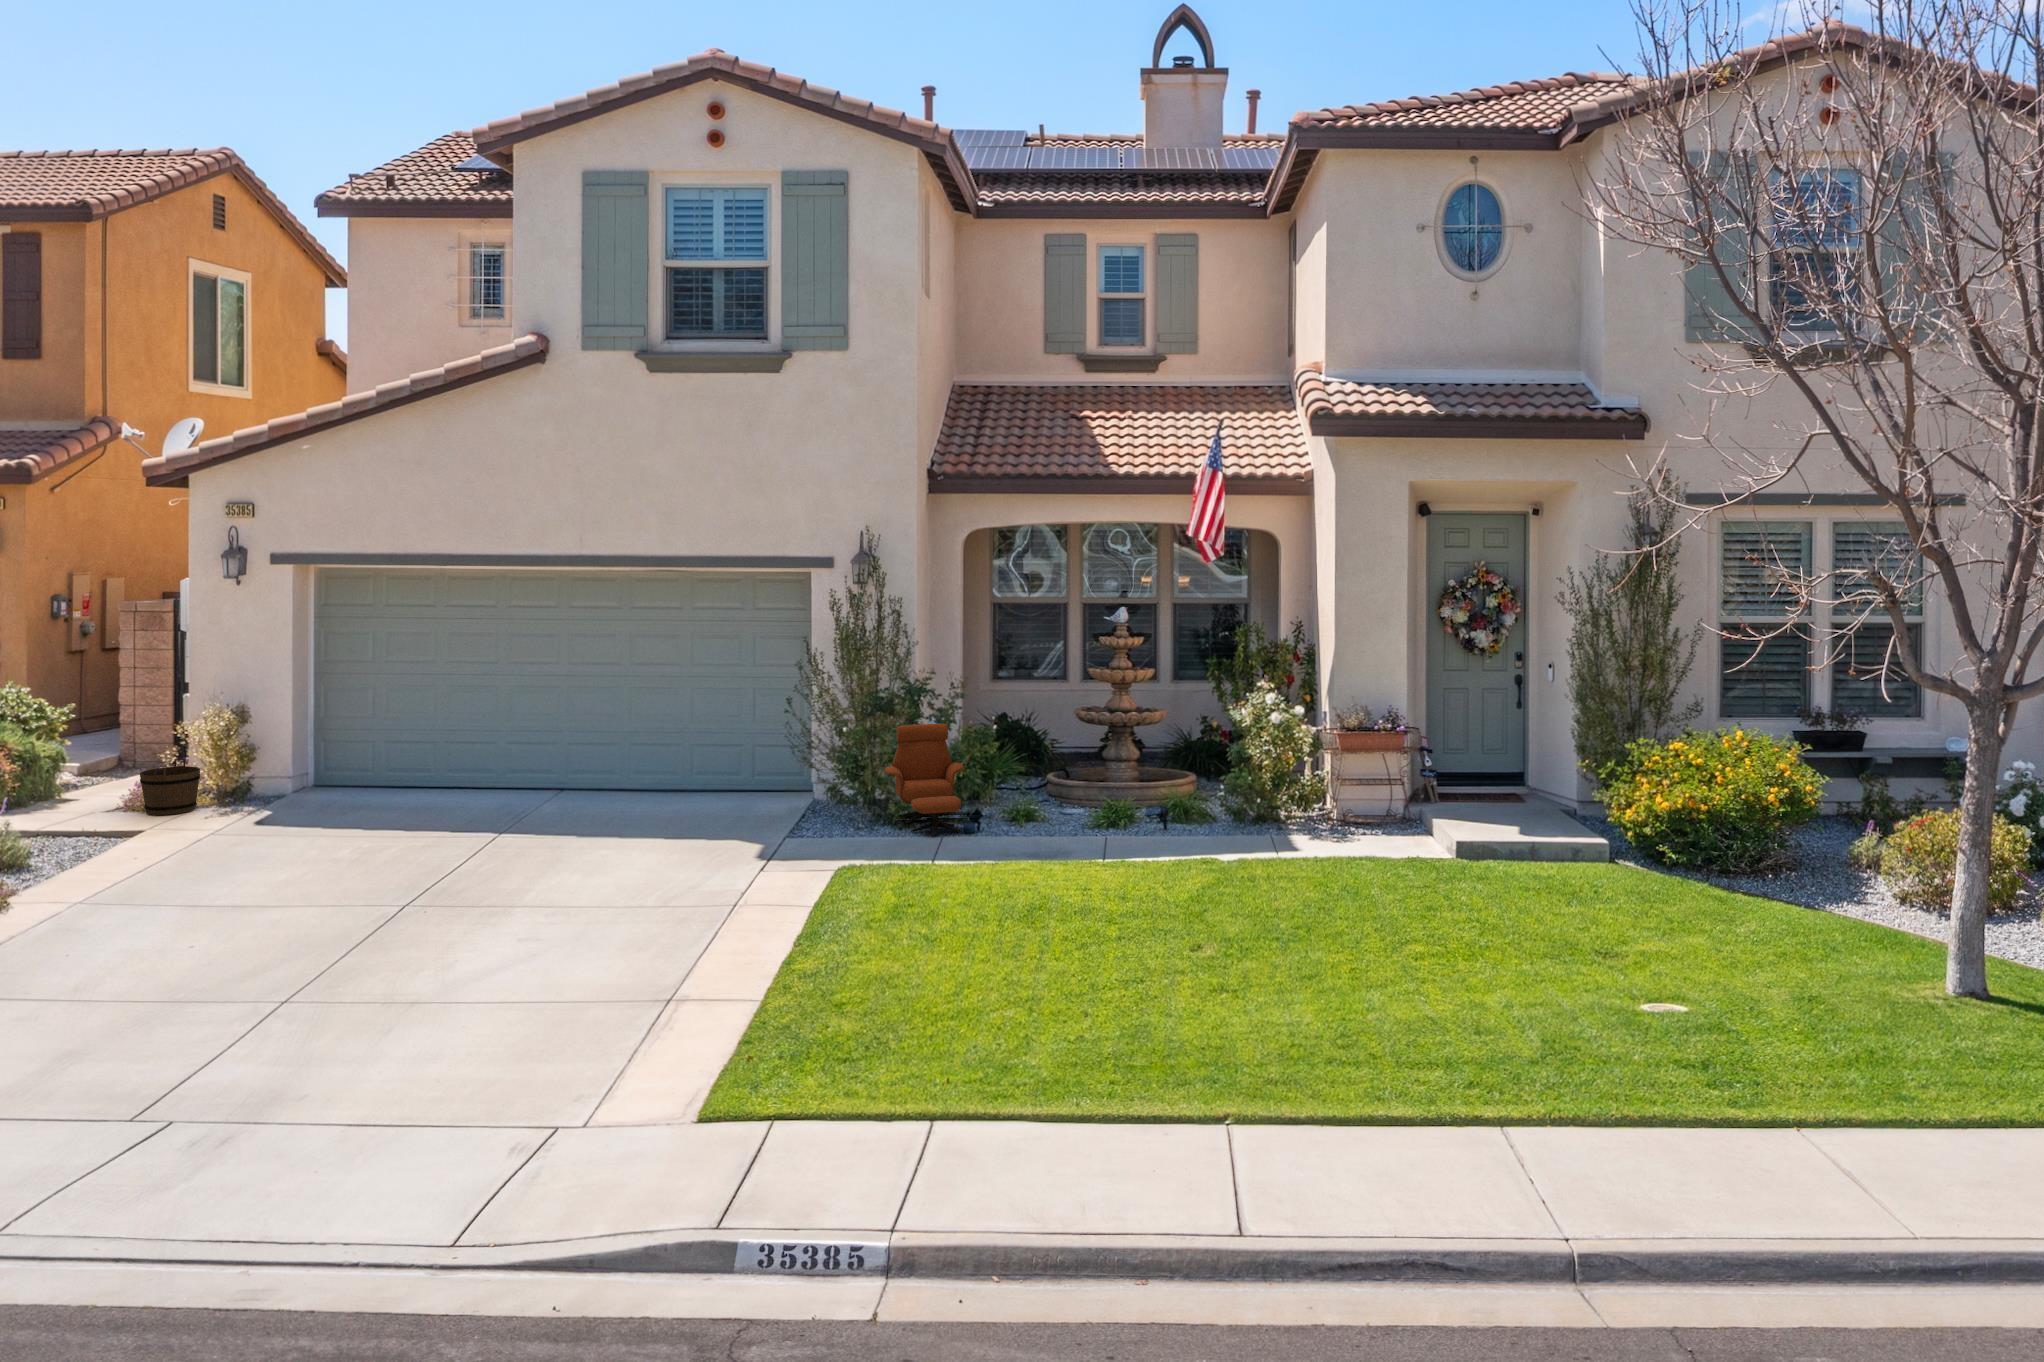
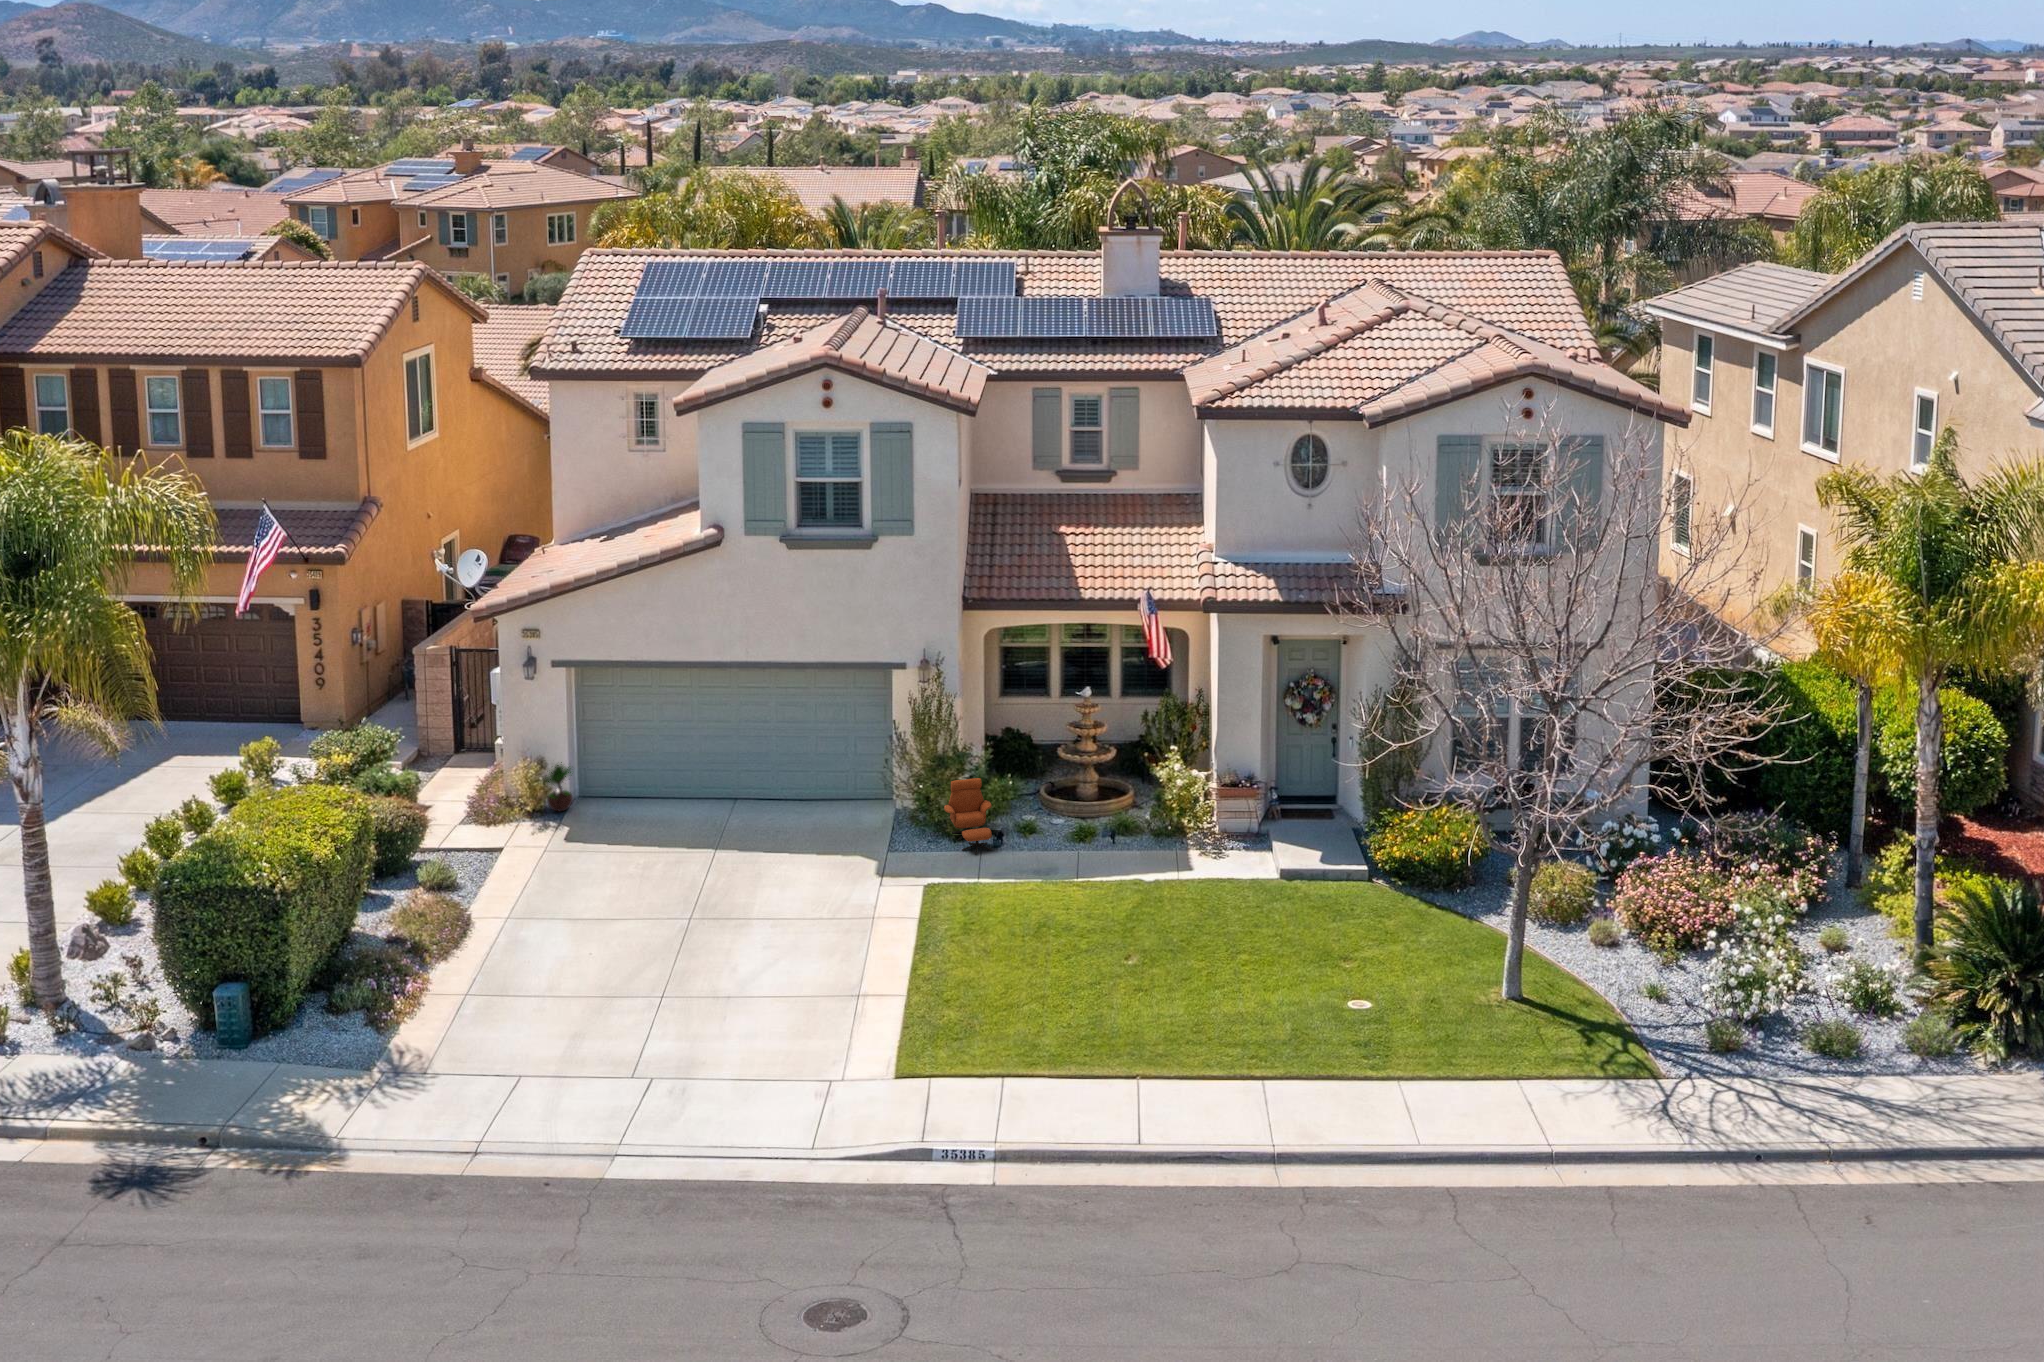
potted tree: none [235,710,296,800] -> present [545,762,573,811]
bucket: present [140,759,200,815] -> none [488,789,522,827]

